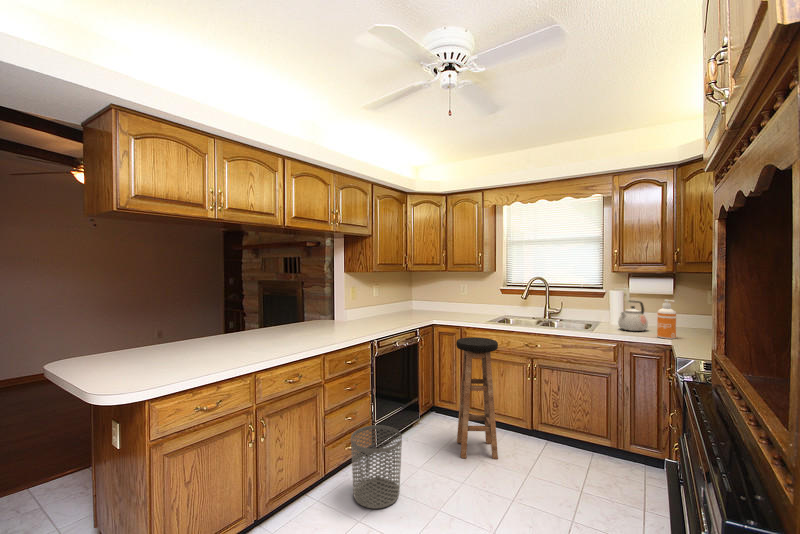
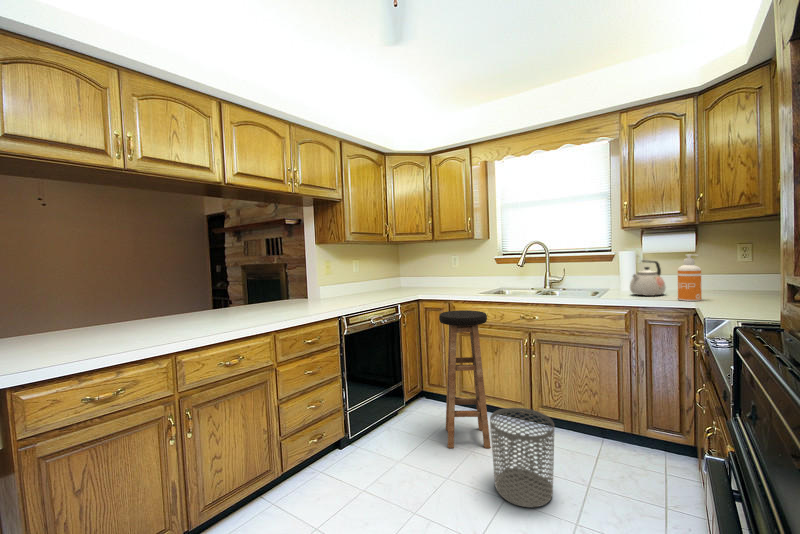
waste bin: present [351,425,402,509] -> present [490,408,554,507]

